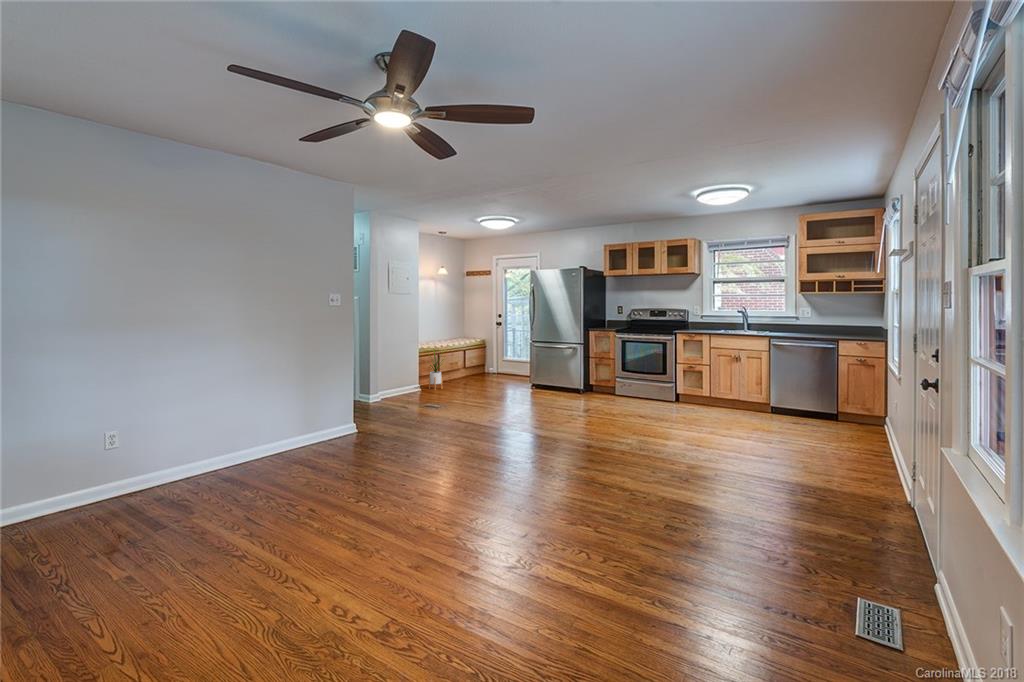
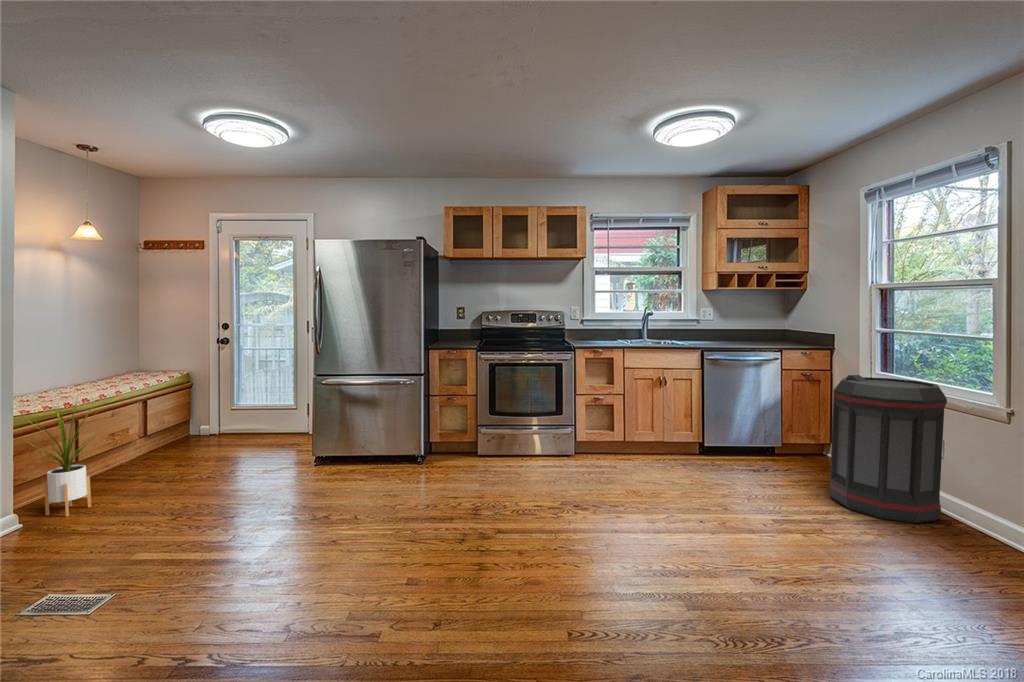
trash can: none [808,356,888,455] -> present [830,375,947,523]

